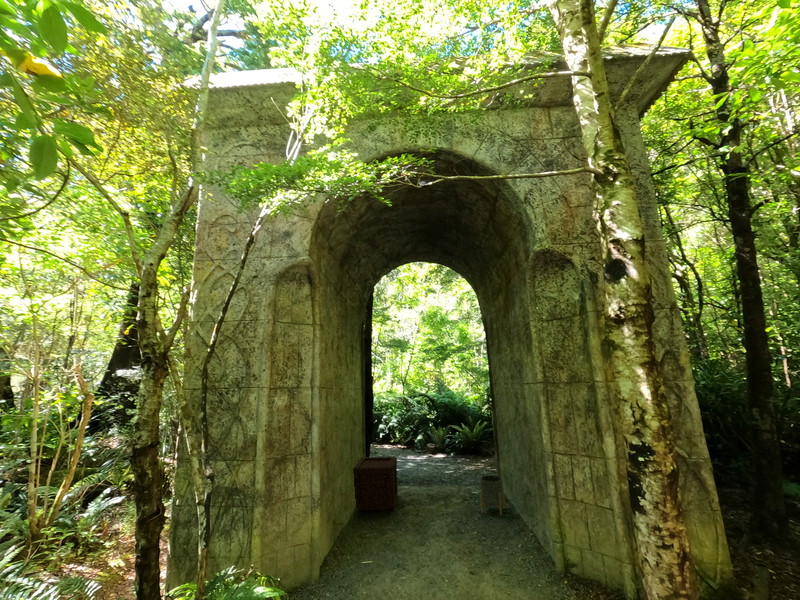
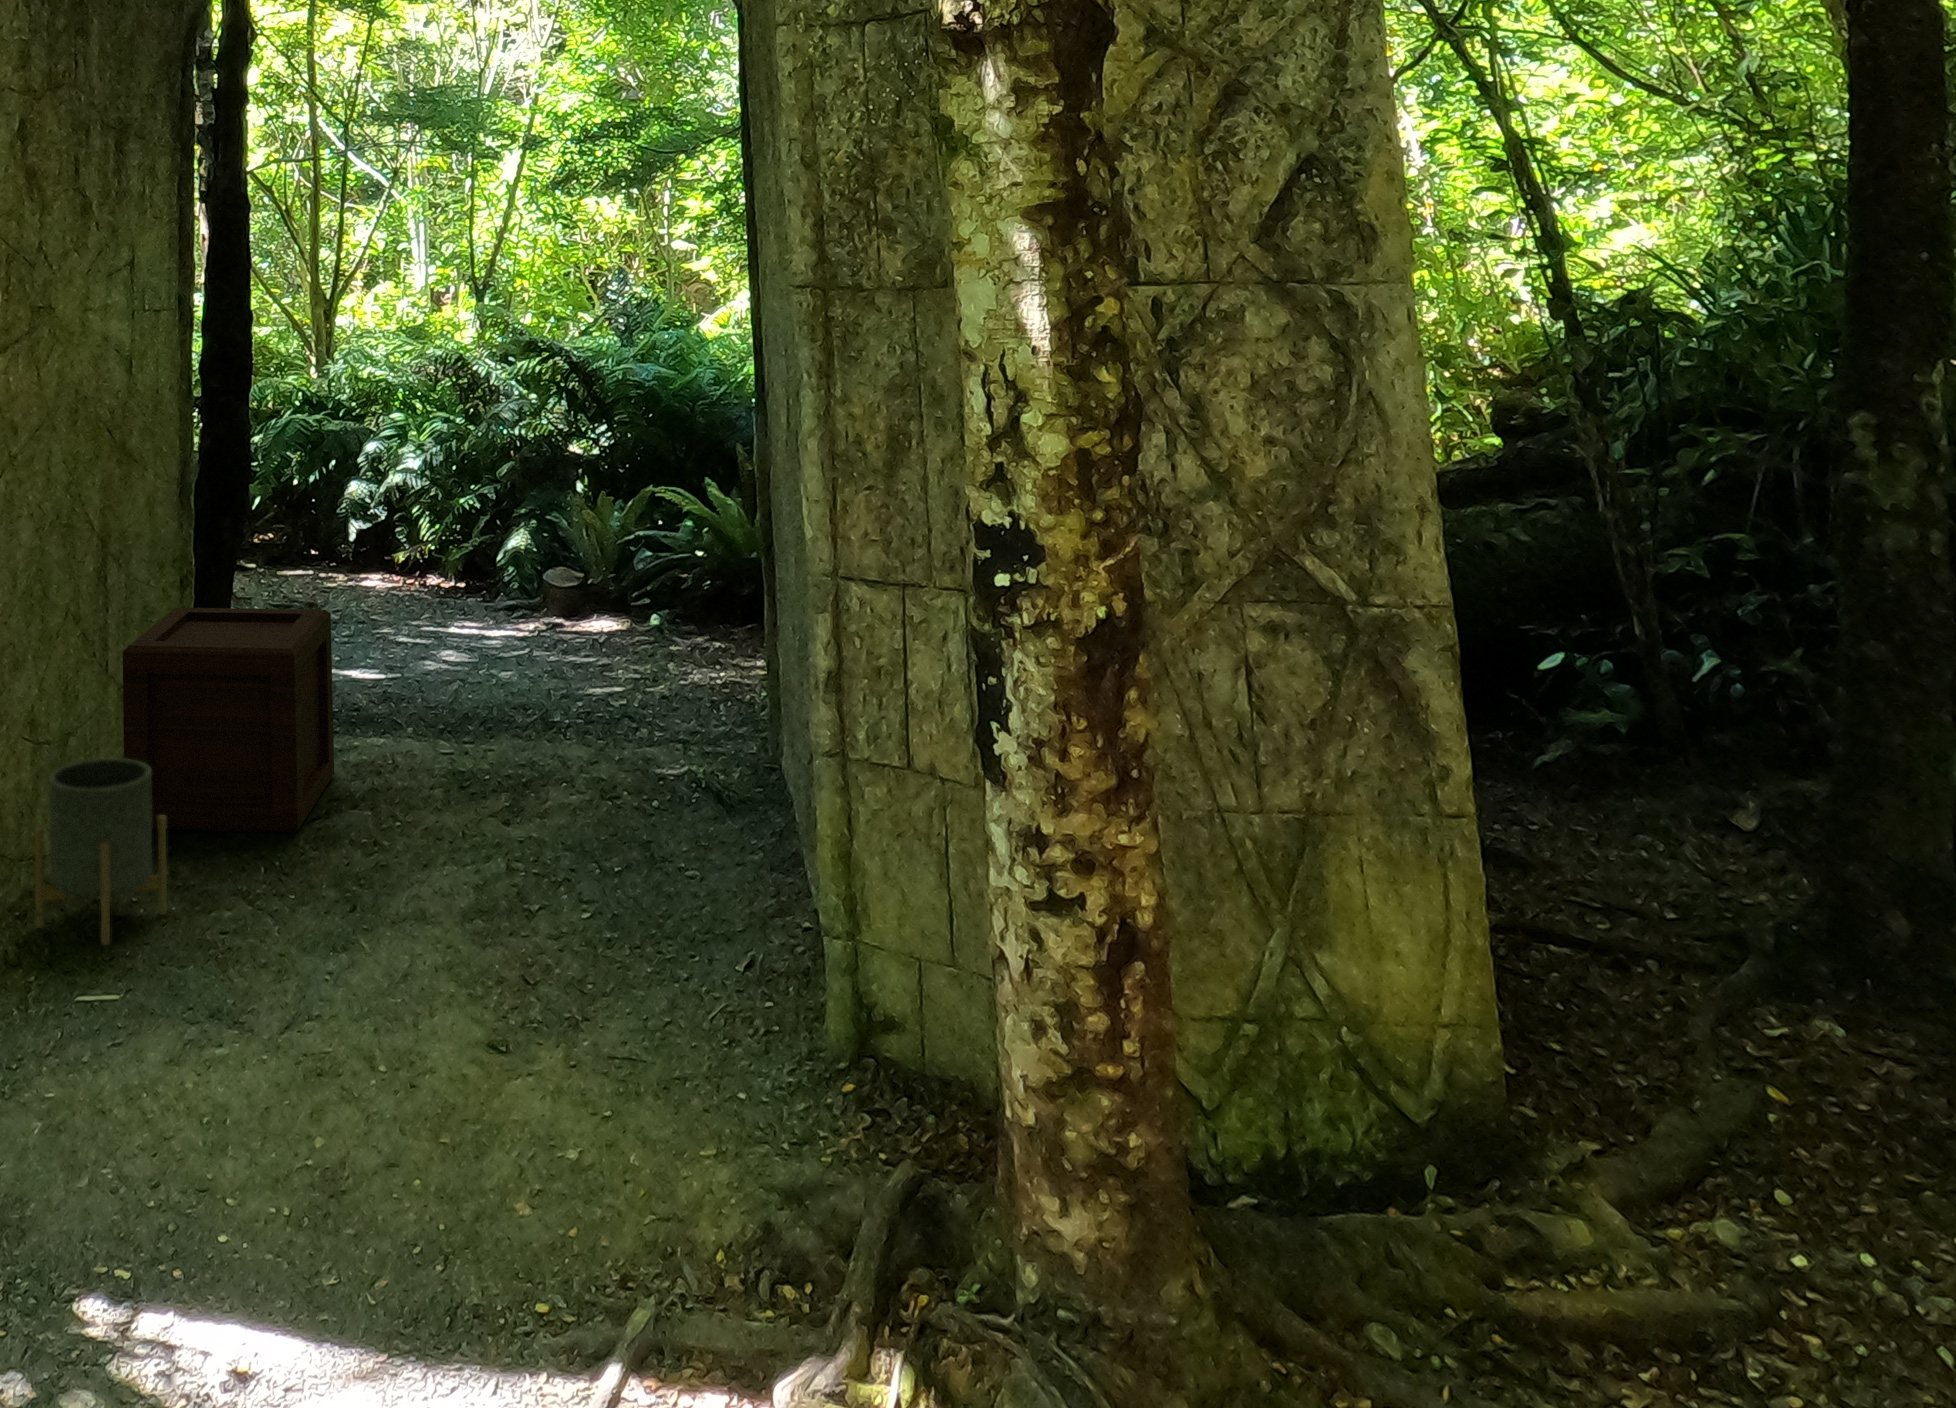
planter: present [480,475,505,515] -> present [35,758,167,945]

